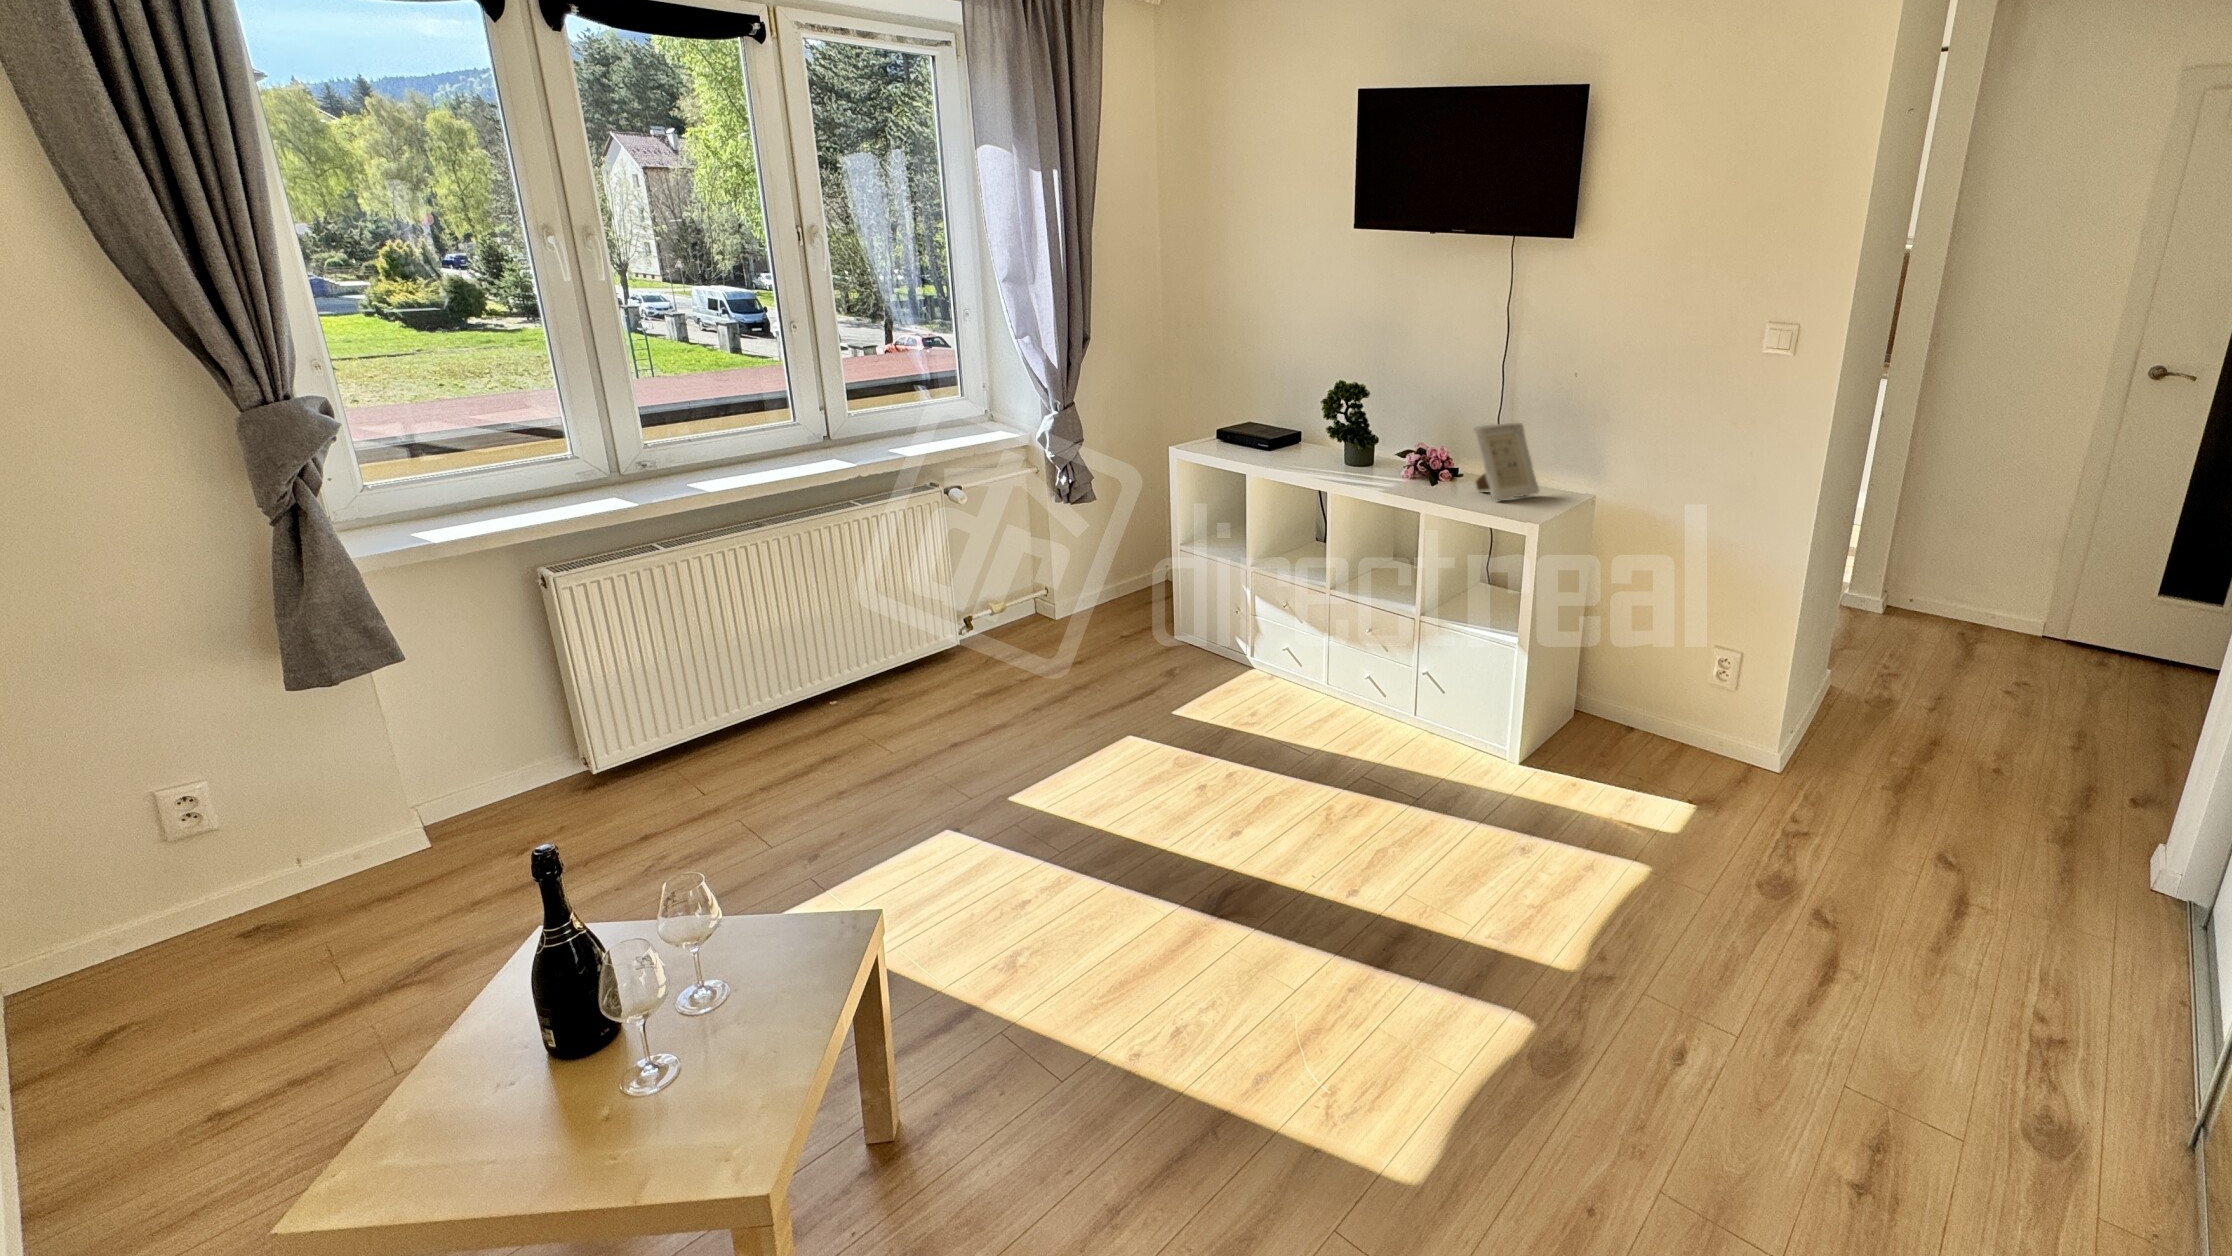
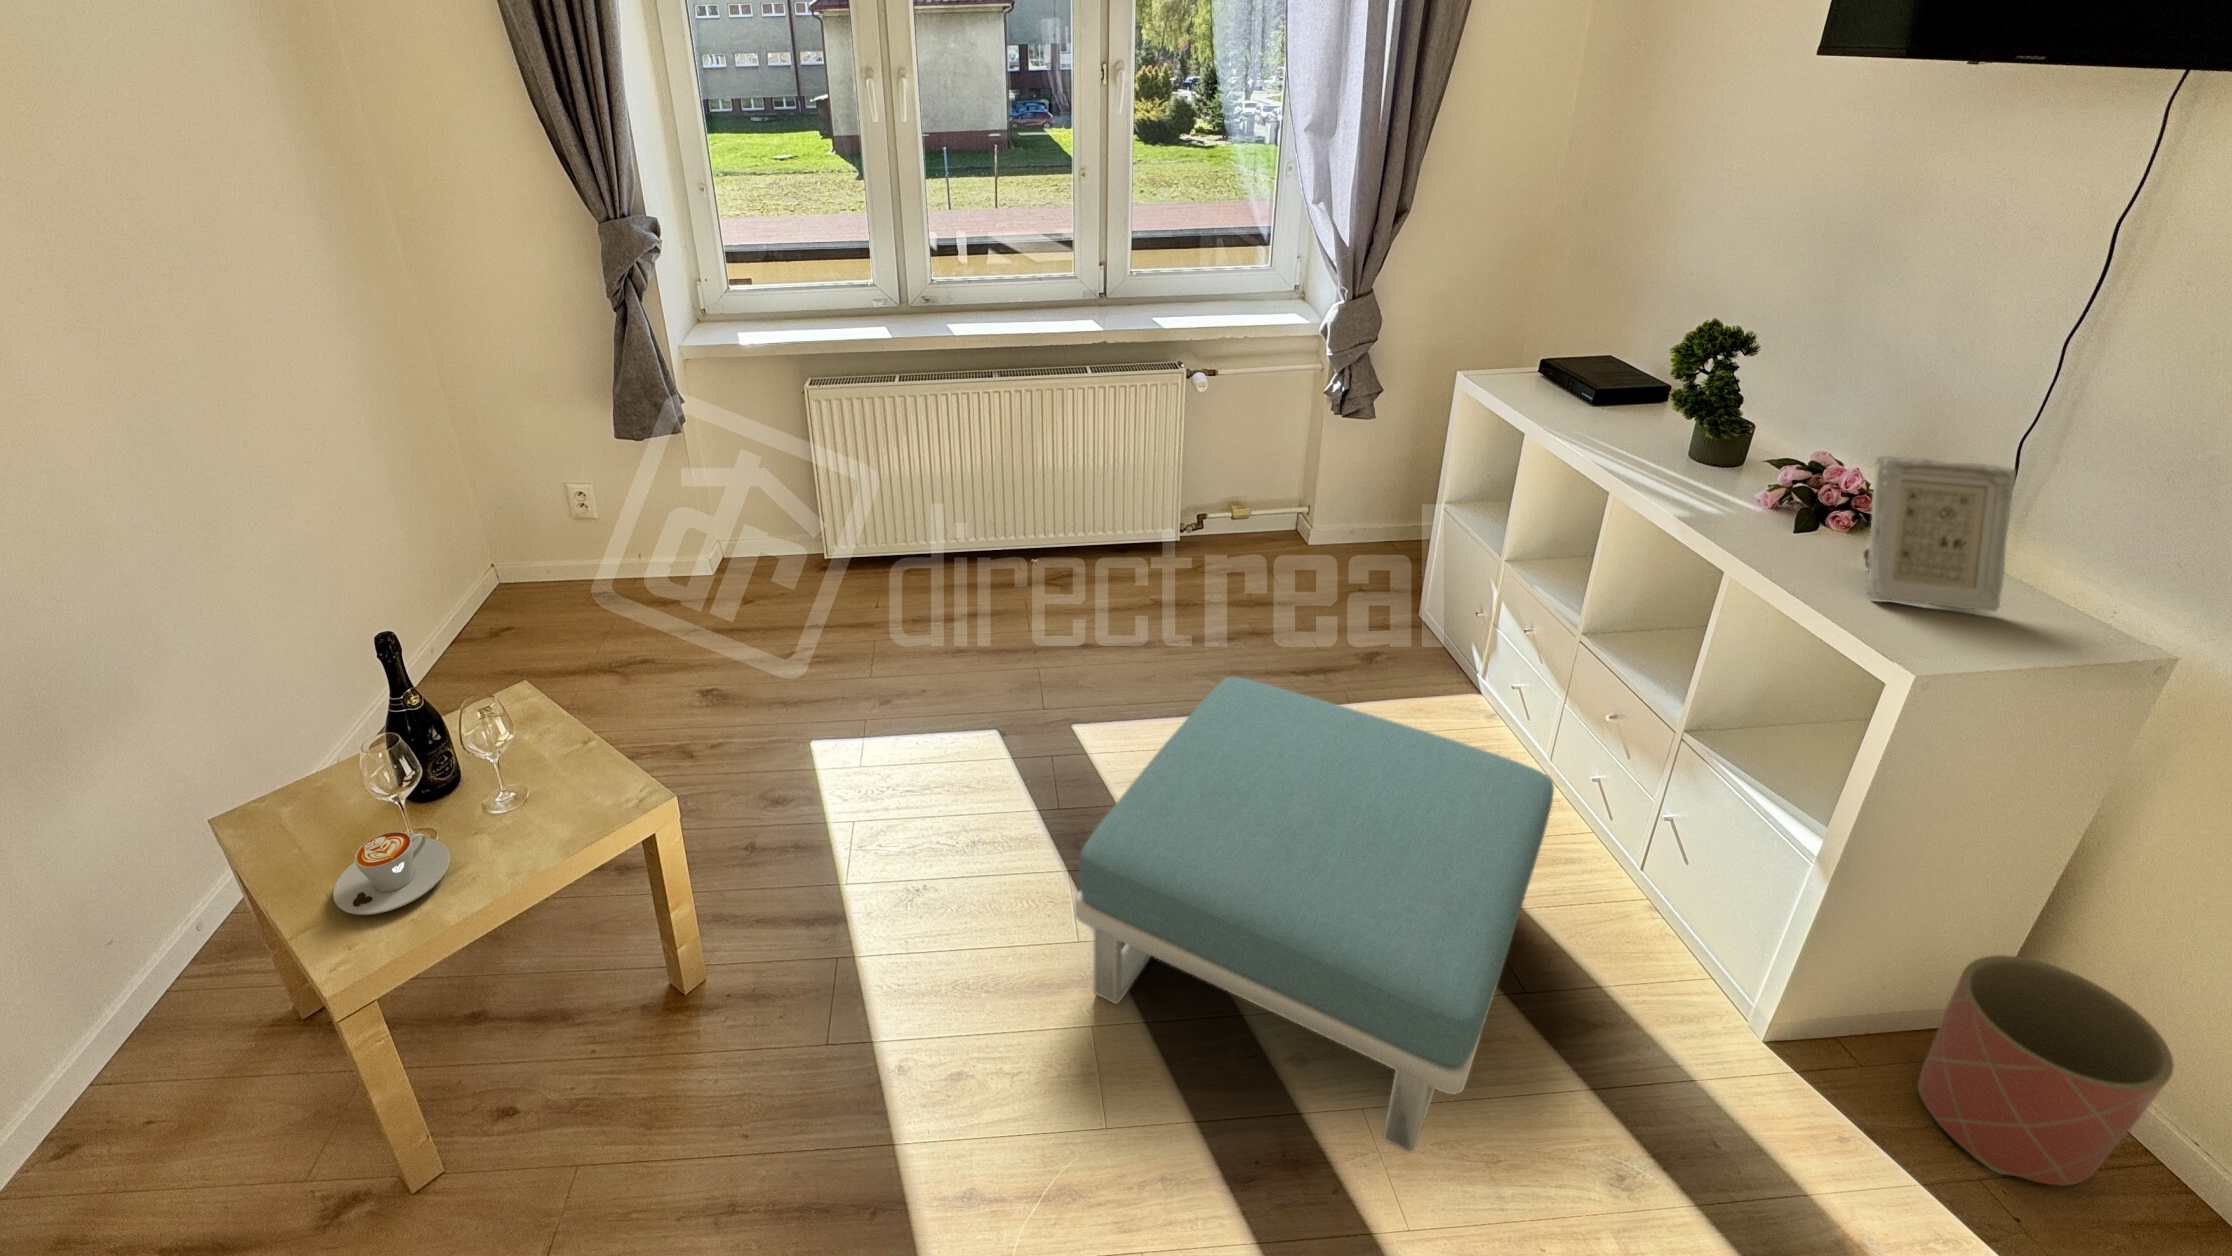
footstool: none [1153,662,1470,934] -> present [1074,677,1554,1153]
planter: none [1577,662,1665,769] -> present [1918,955,2174,1186]
coffee cup: none [596,1040,741,1156] -> present [333,832,450,915]

